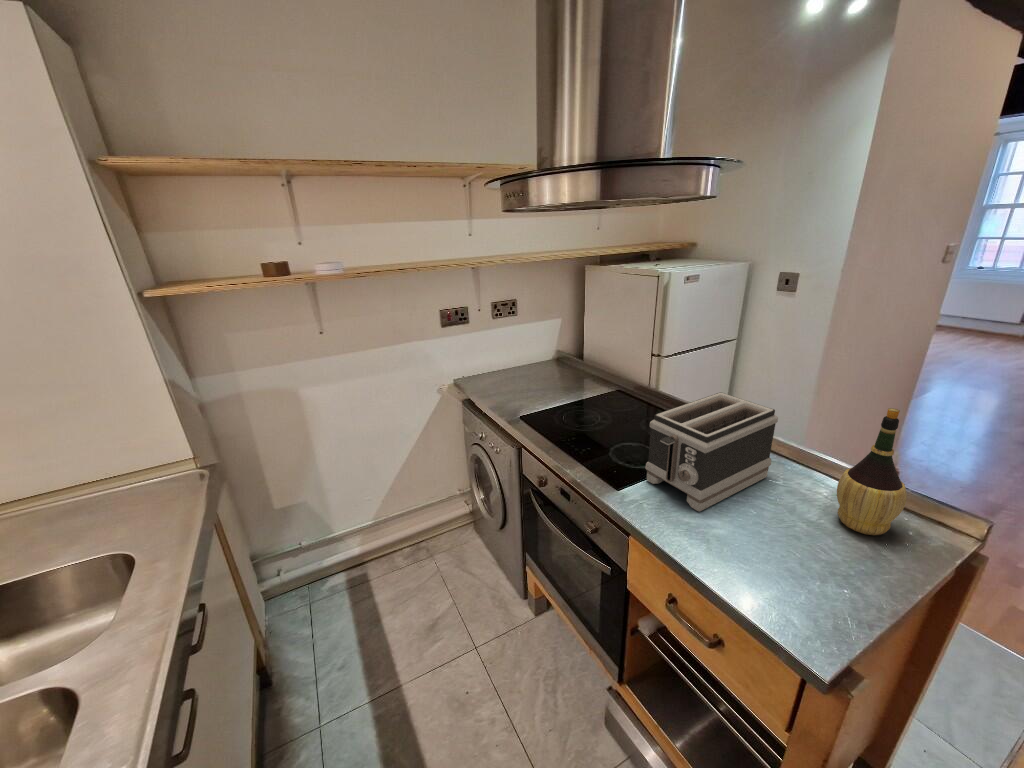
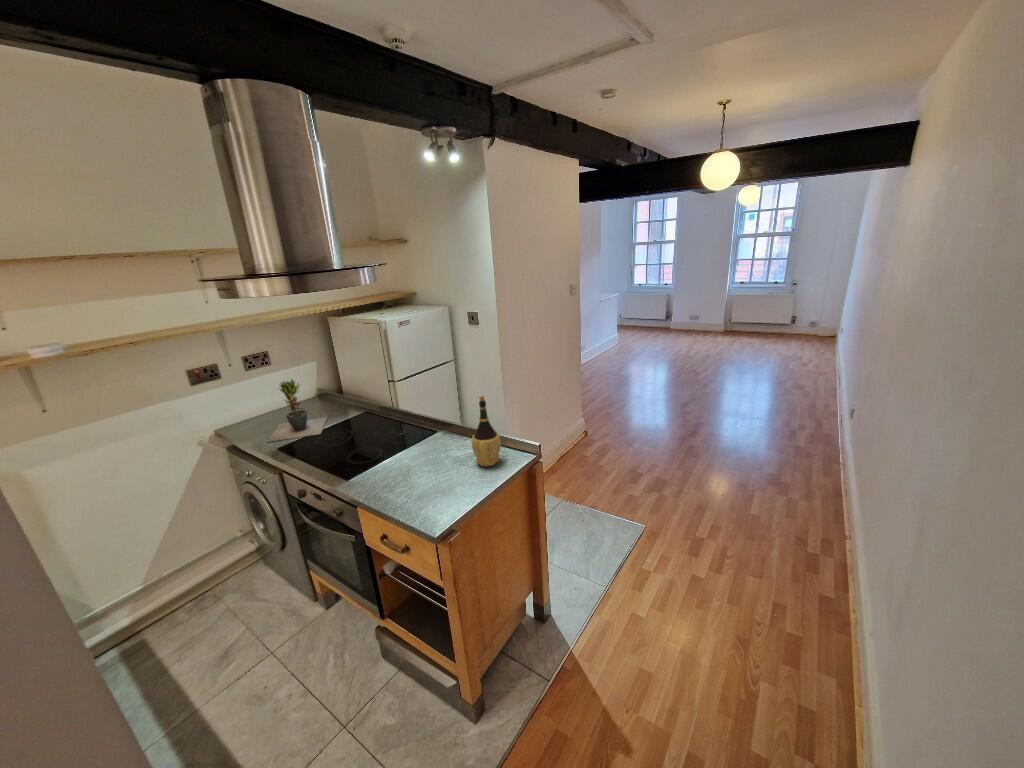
potted plant: none [505,333,571,407] -> present [268,379,327,442]
toaster: present [645,392,778,511] -> none [363,402,449,480]

